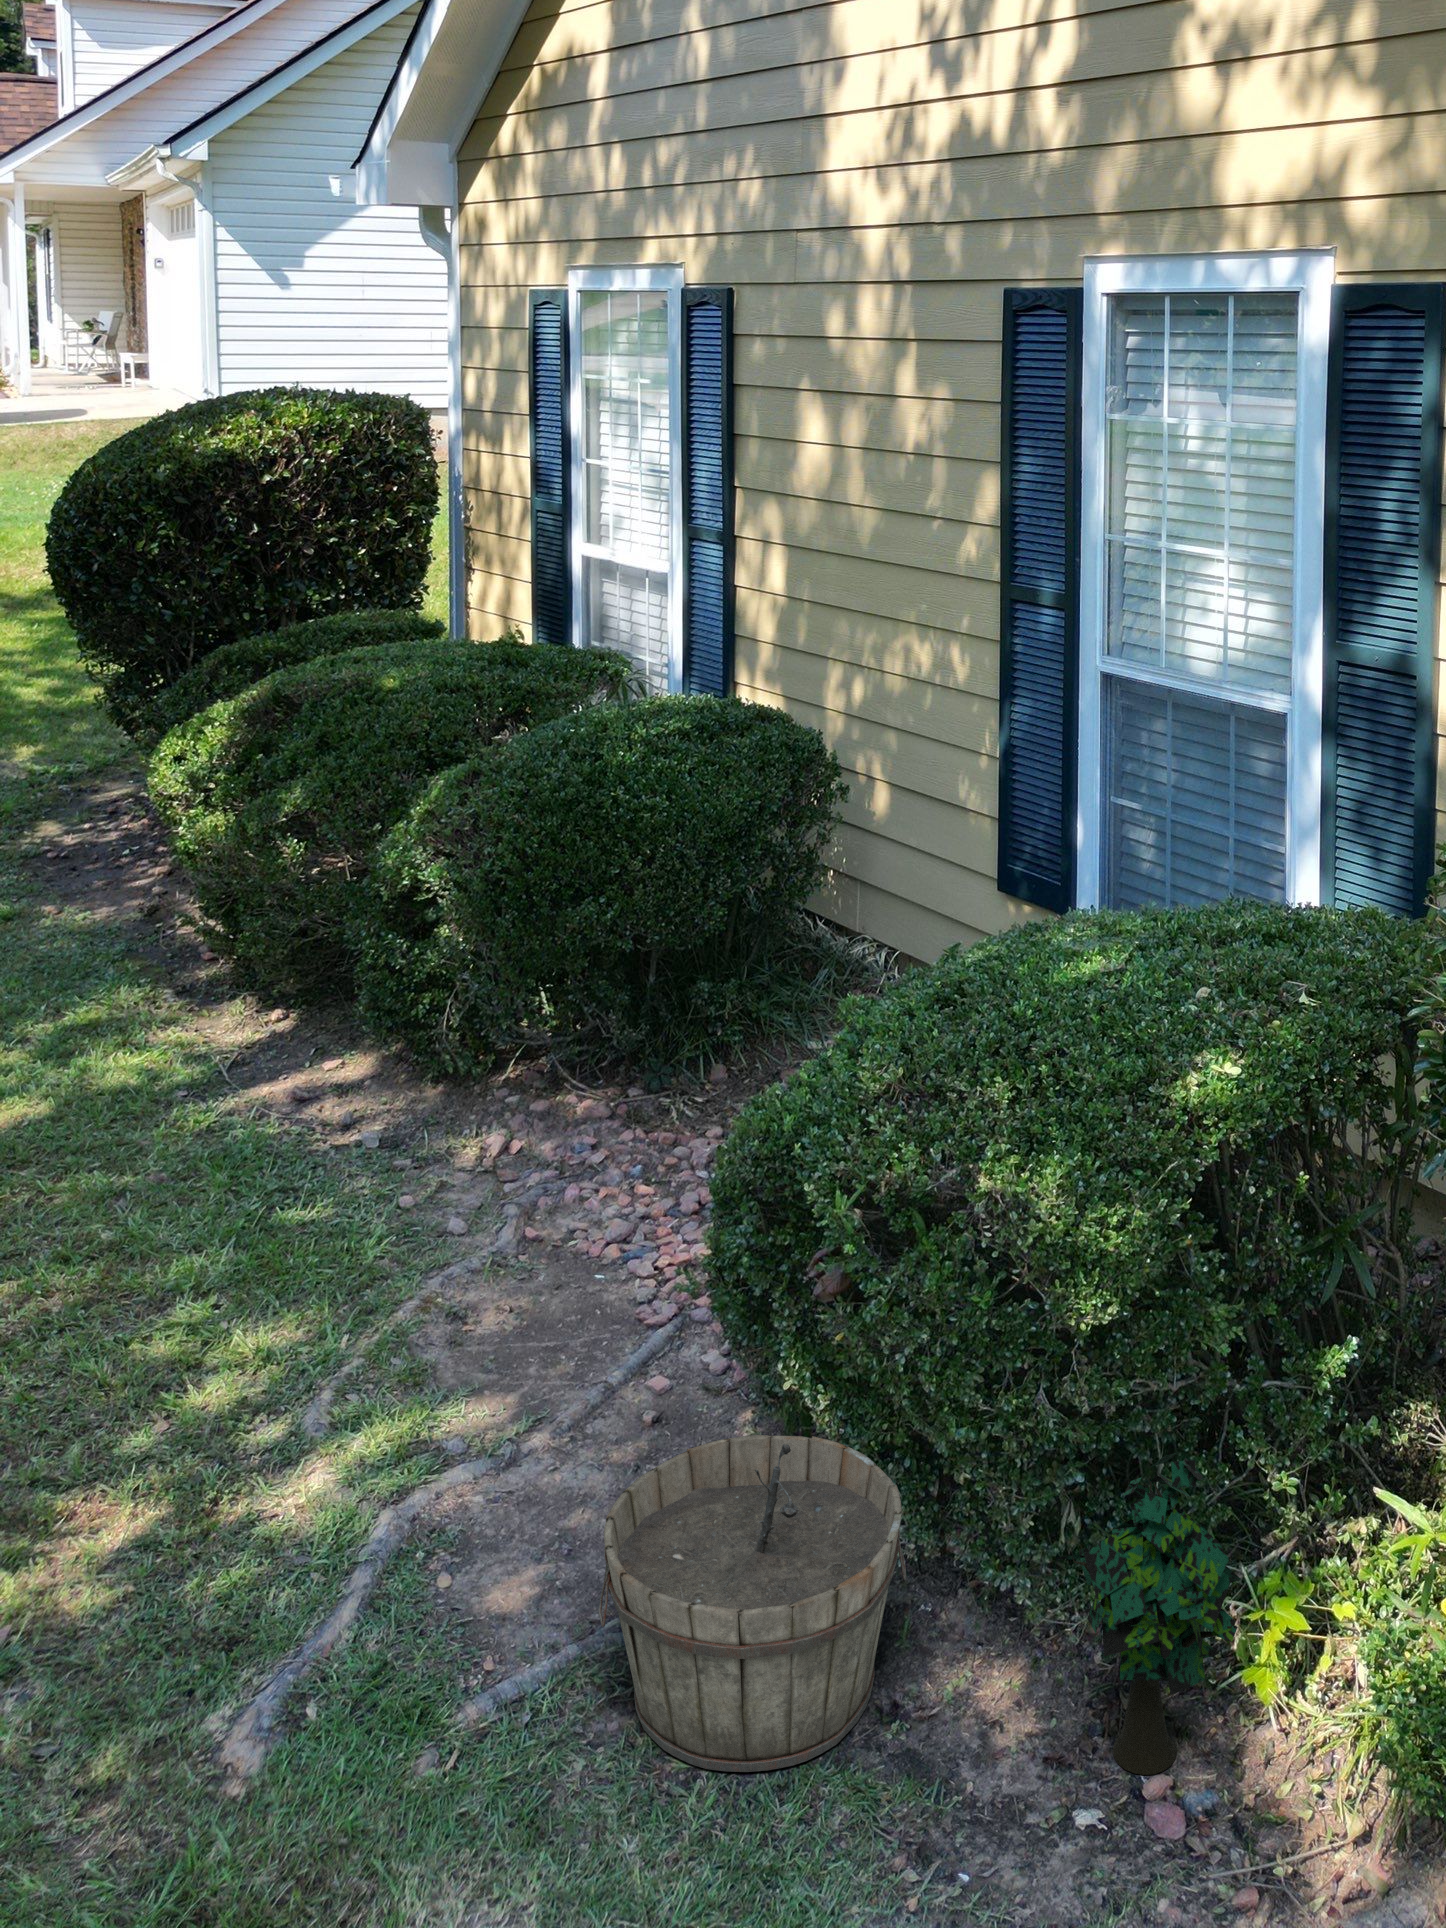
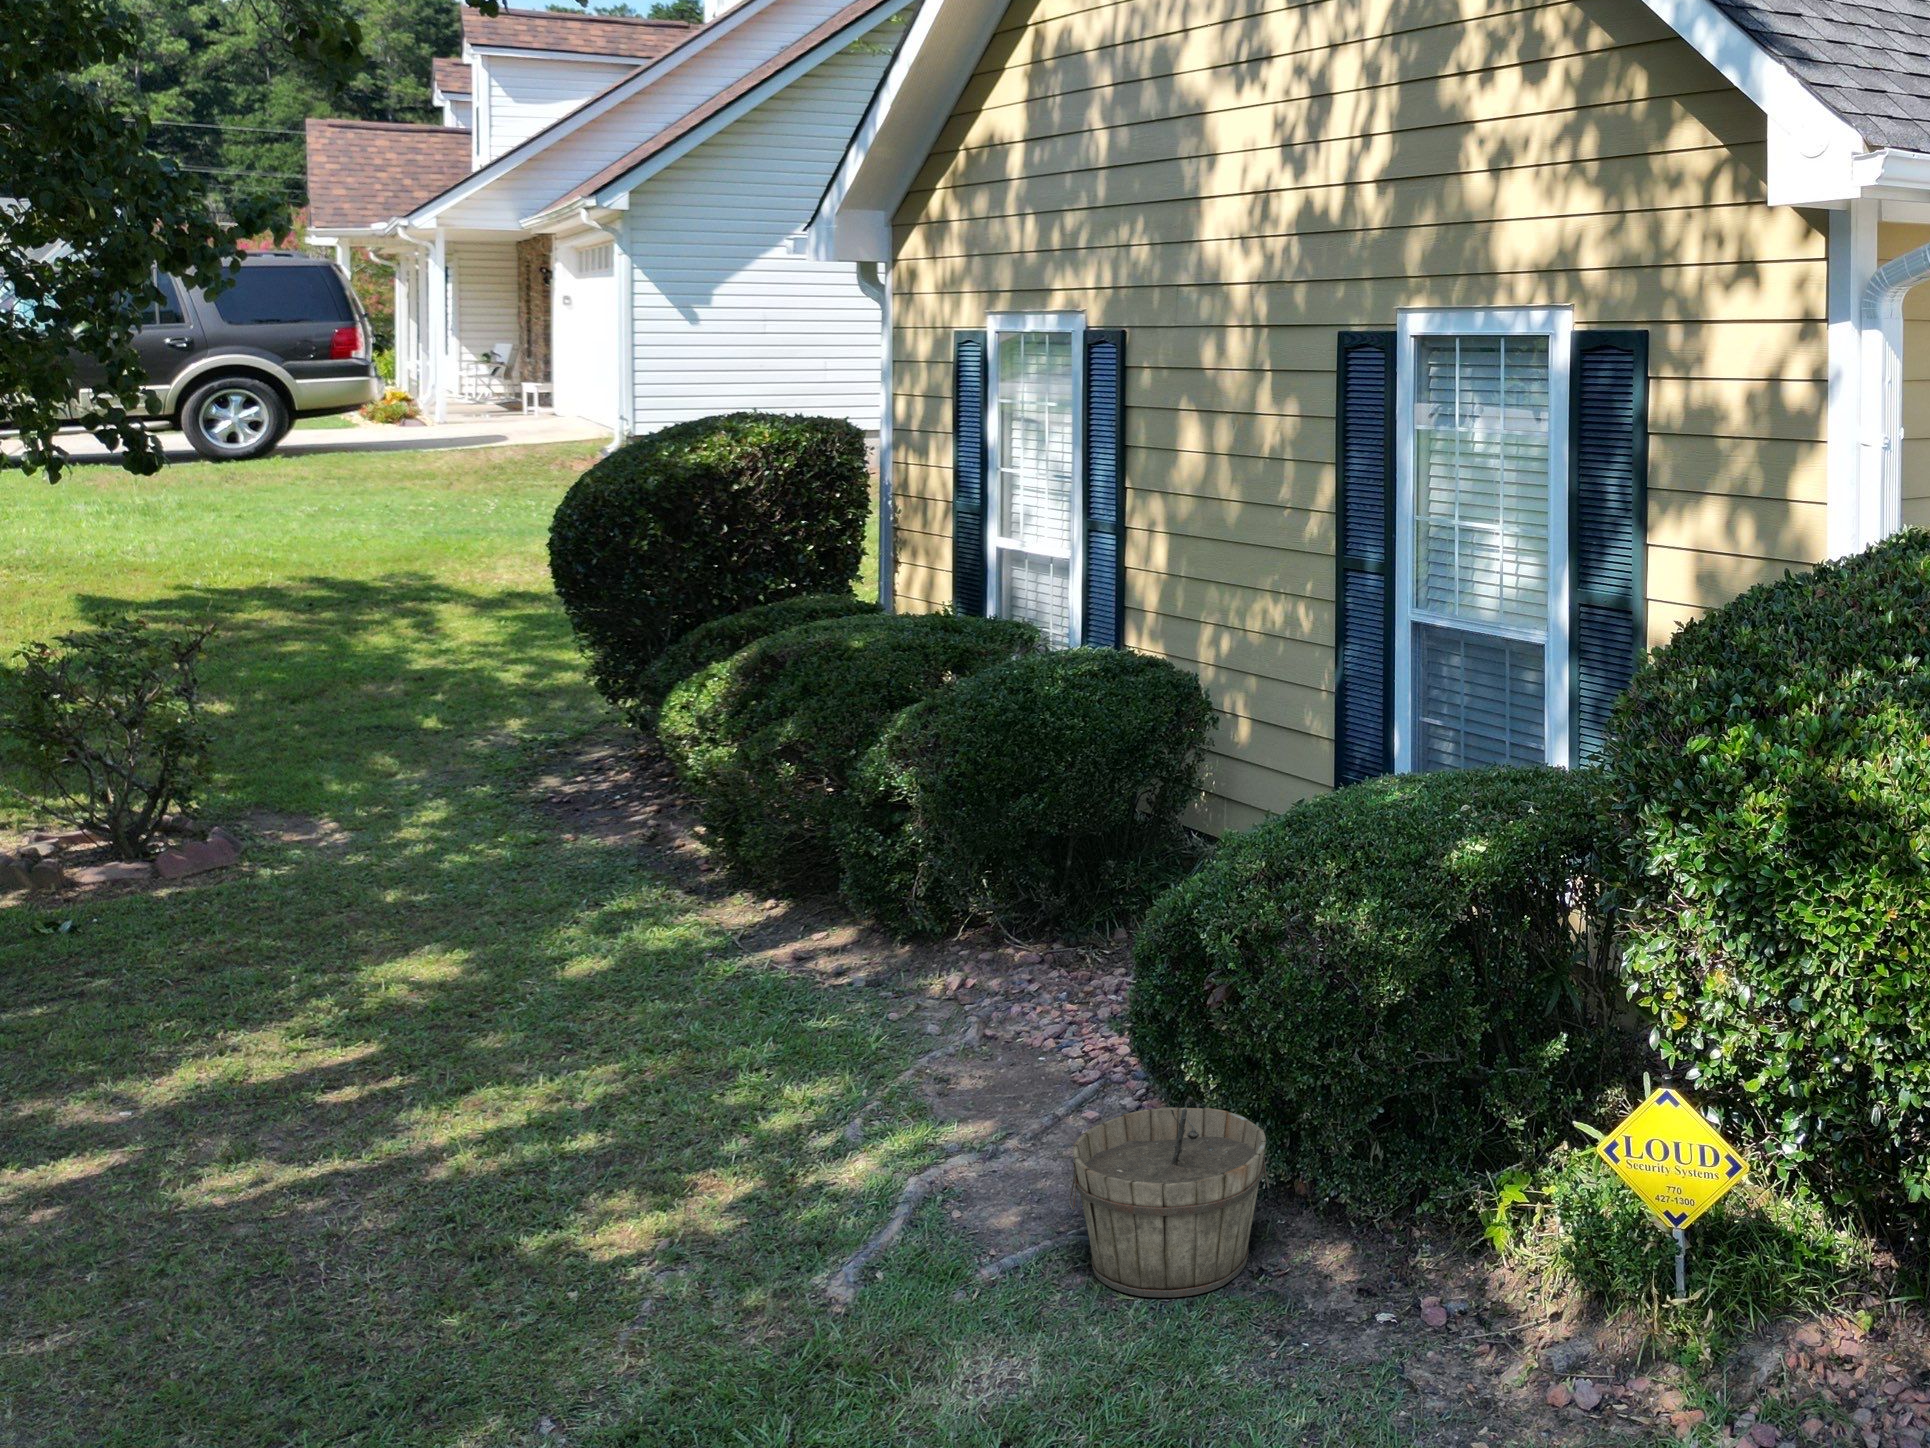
decorative plant: present [1056,1452,1240,1775] -> none [1365,1088,1486,1296]

